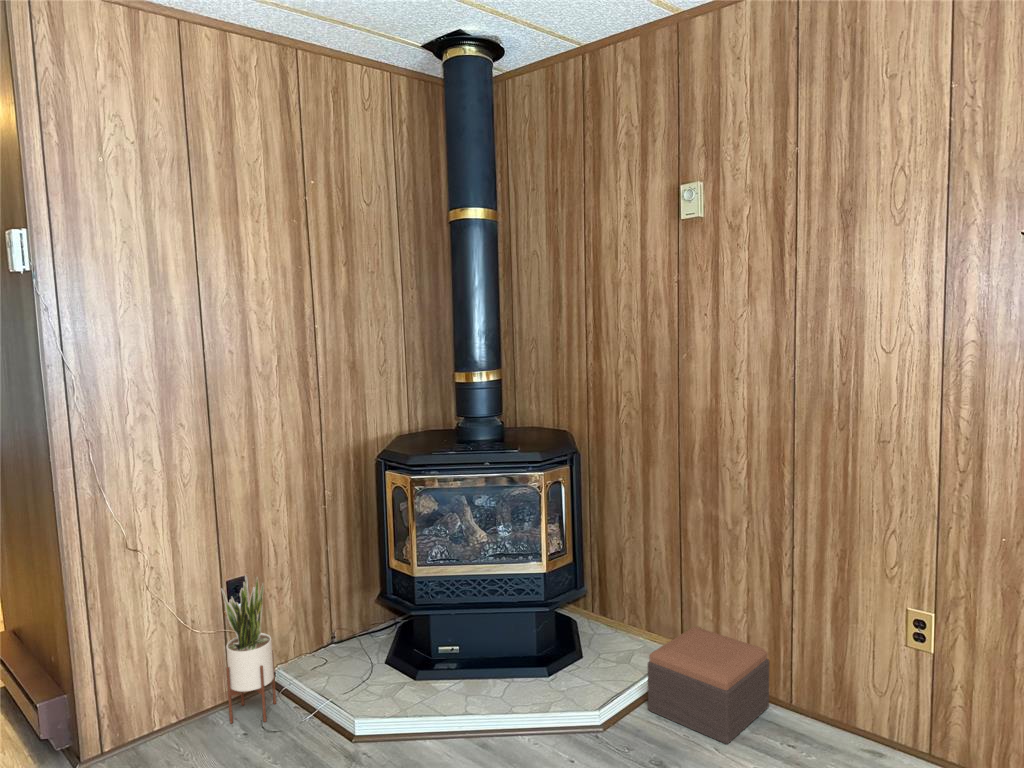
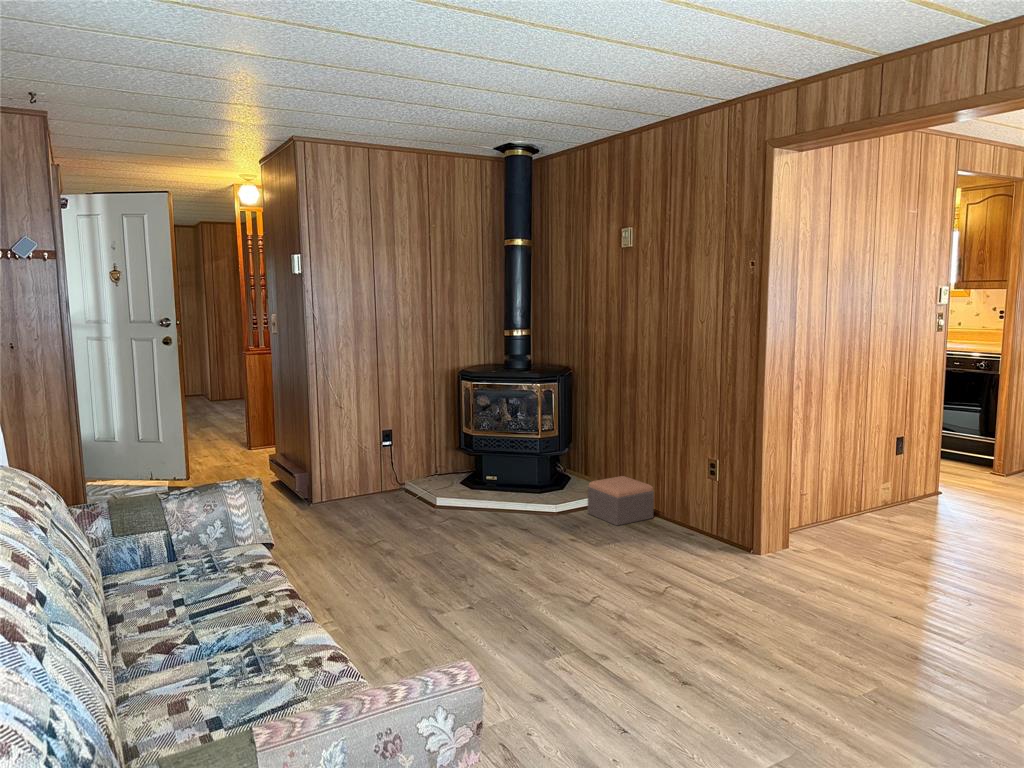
potted plant: present [221,575,276,723] -> none [378,426,403,500]

